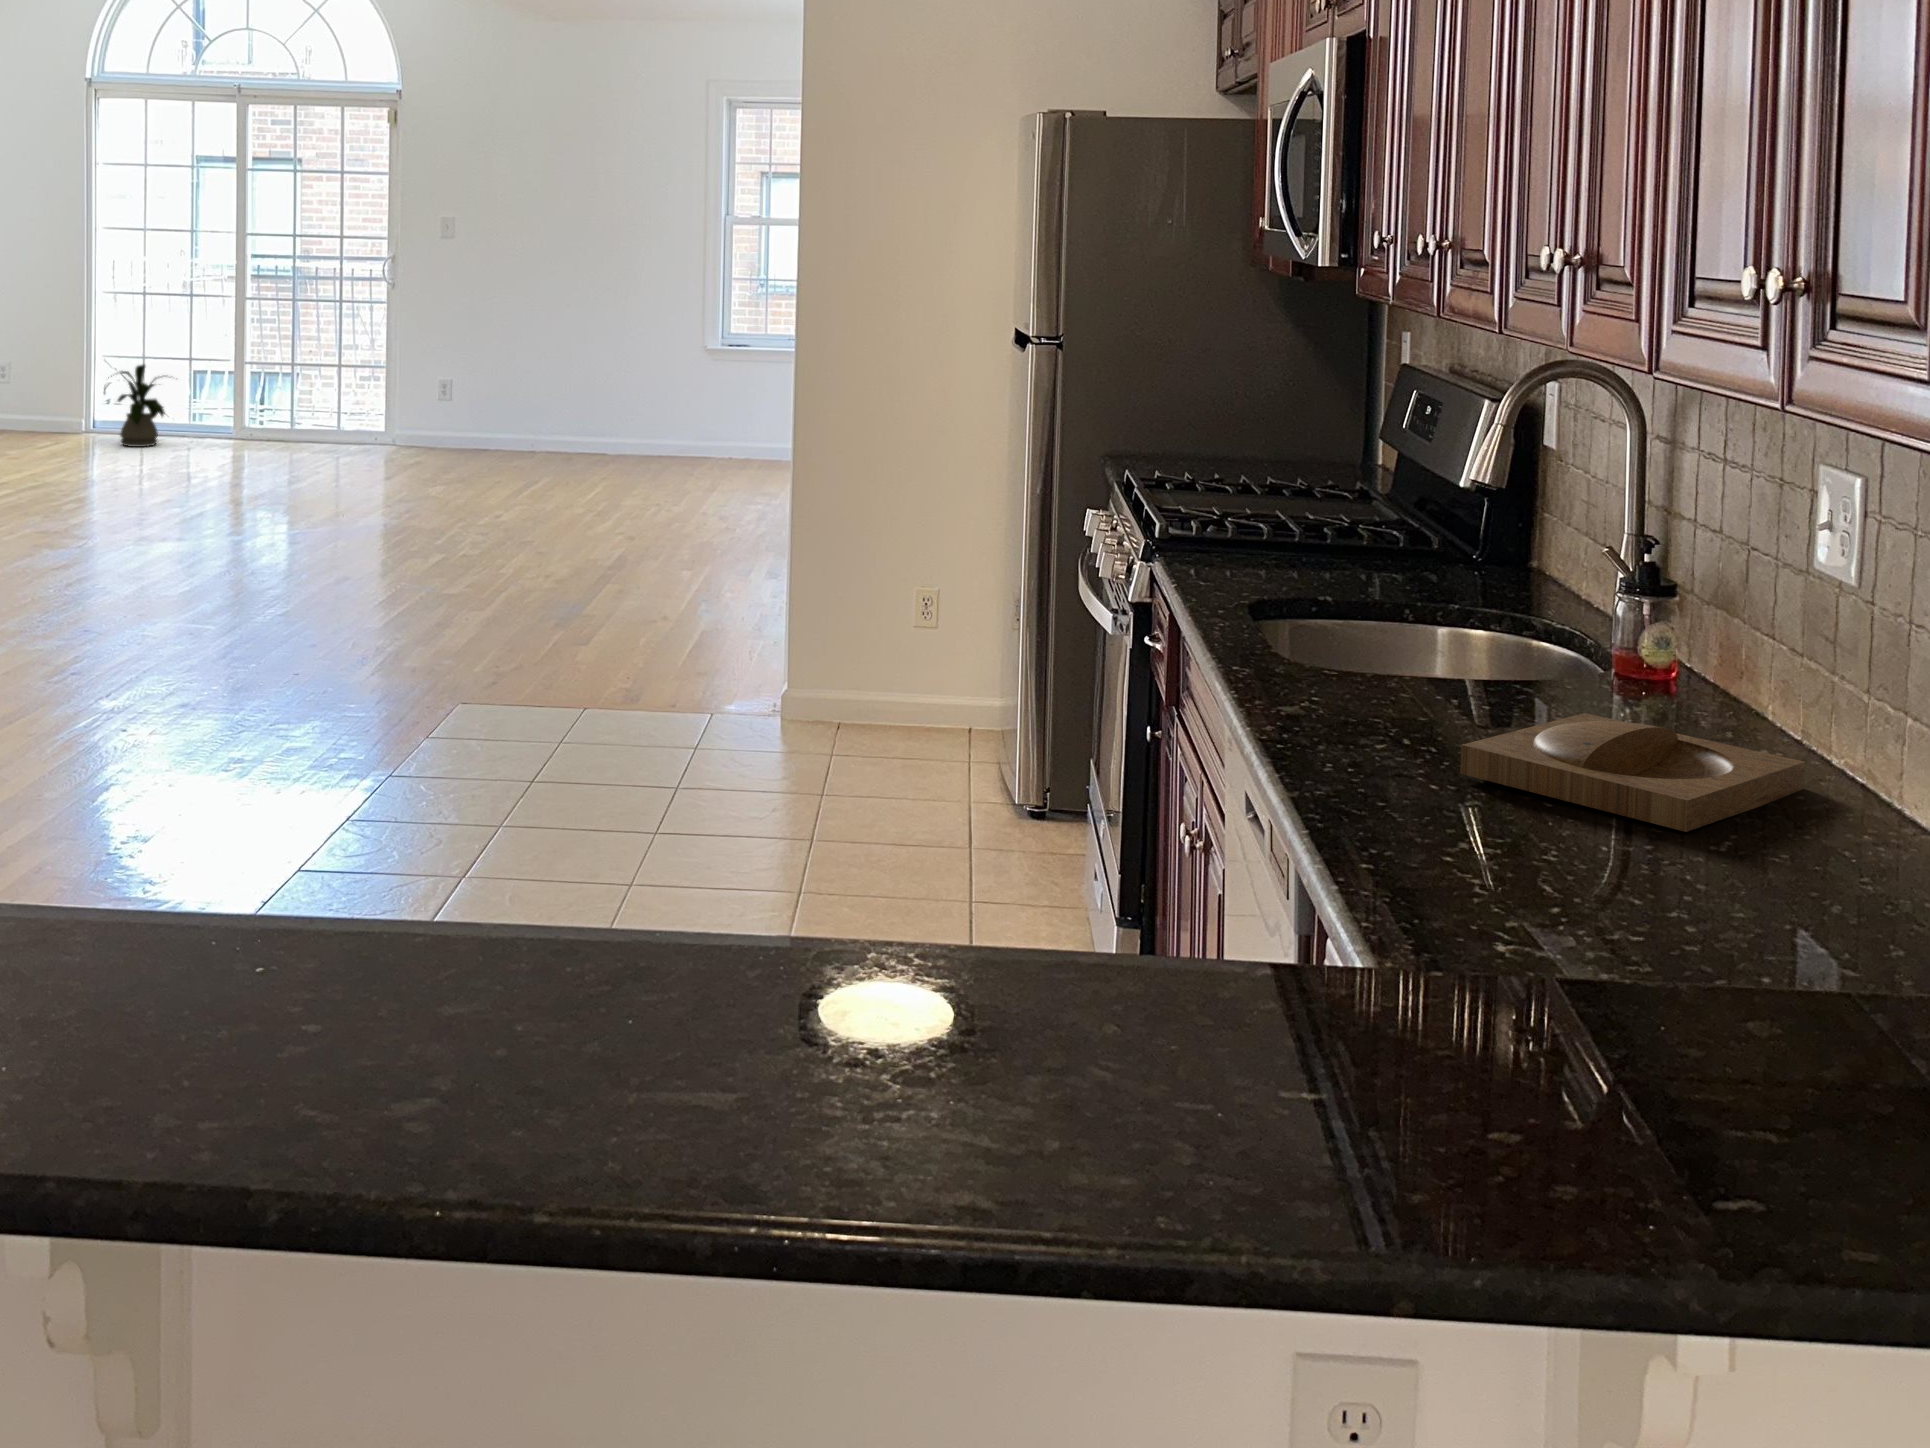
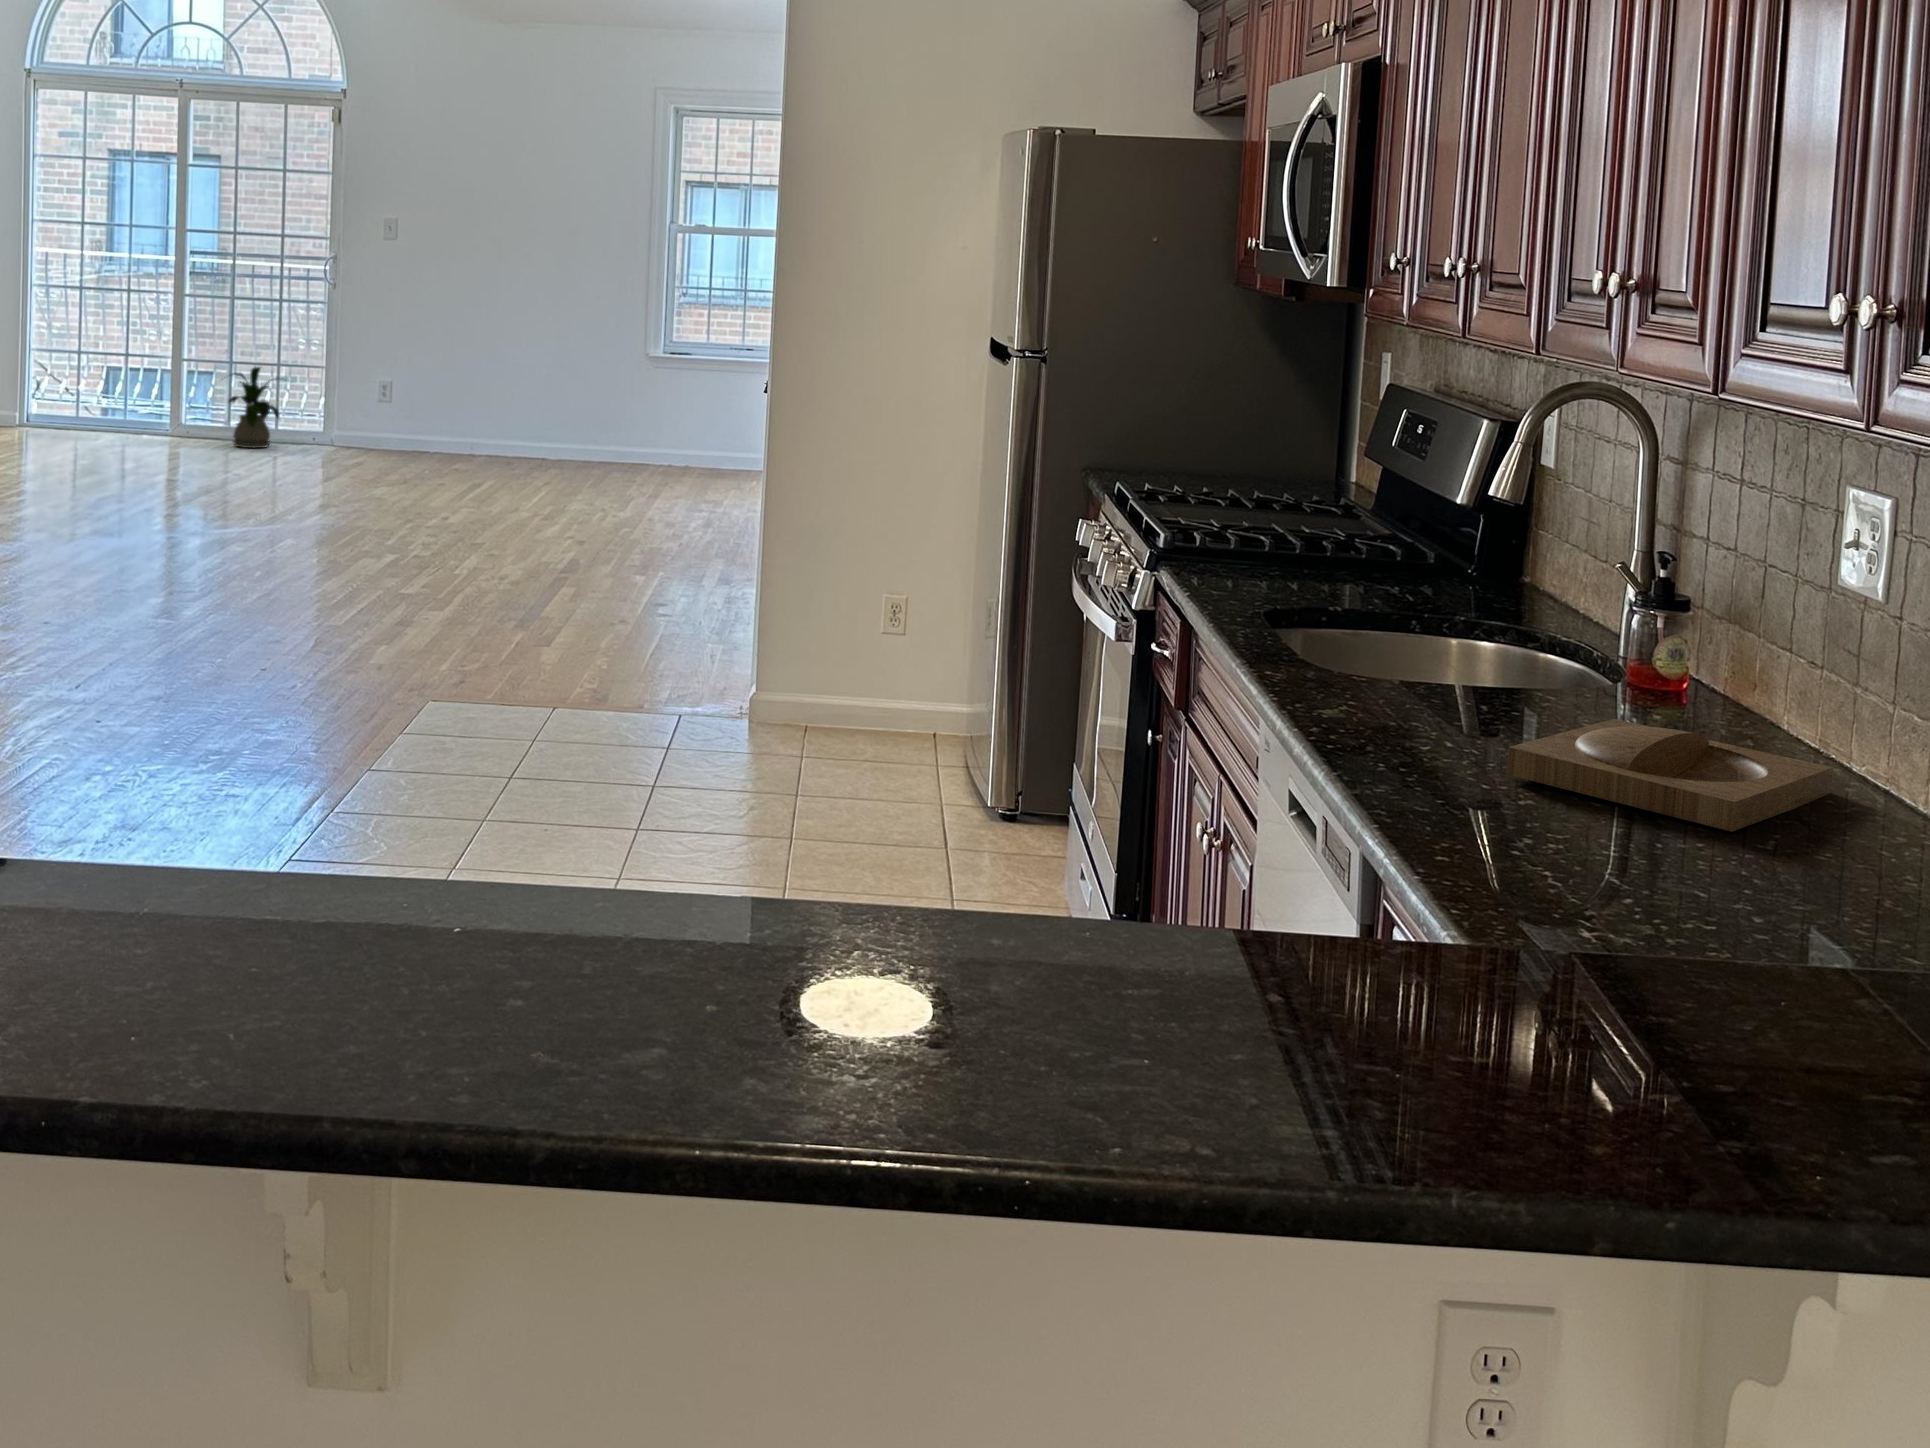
house plant: present [108,365,164,447] -> present [229,367,279,448]

